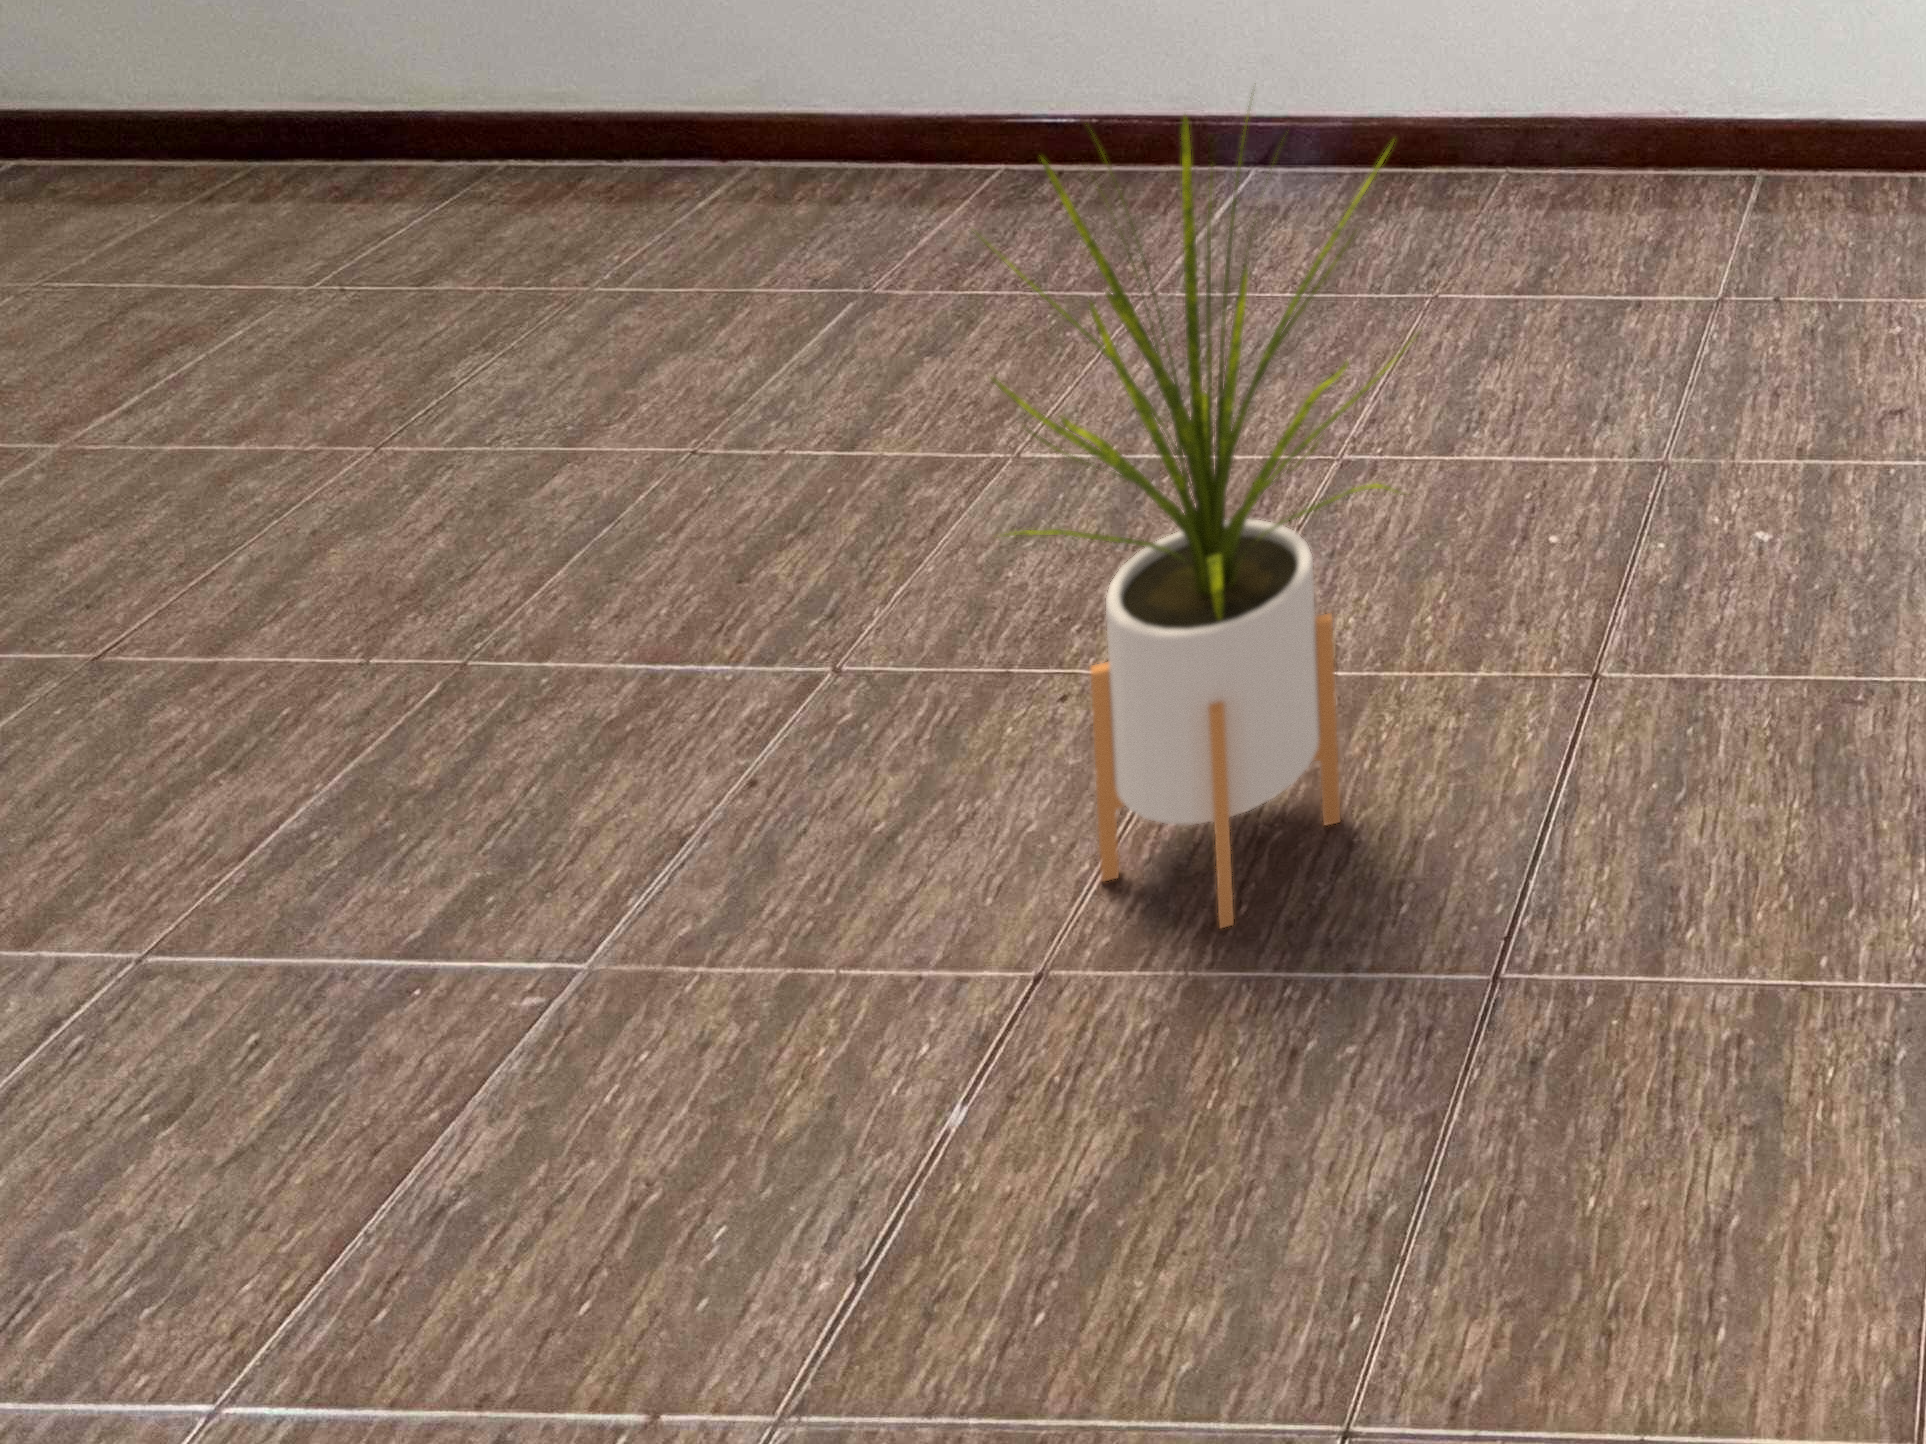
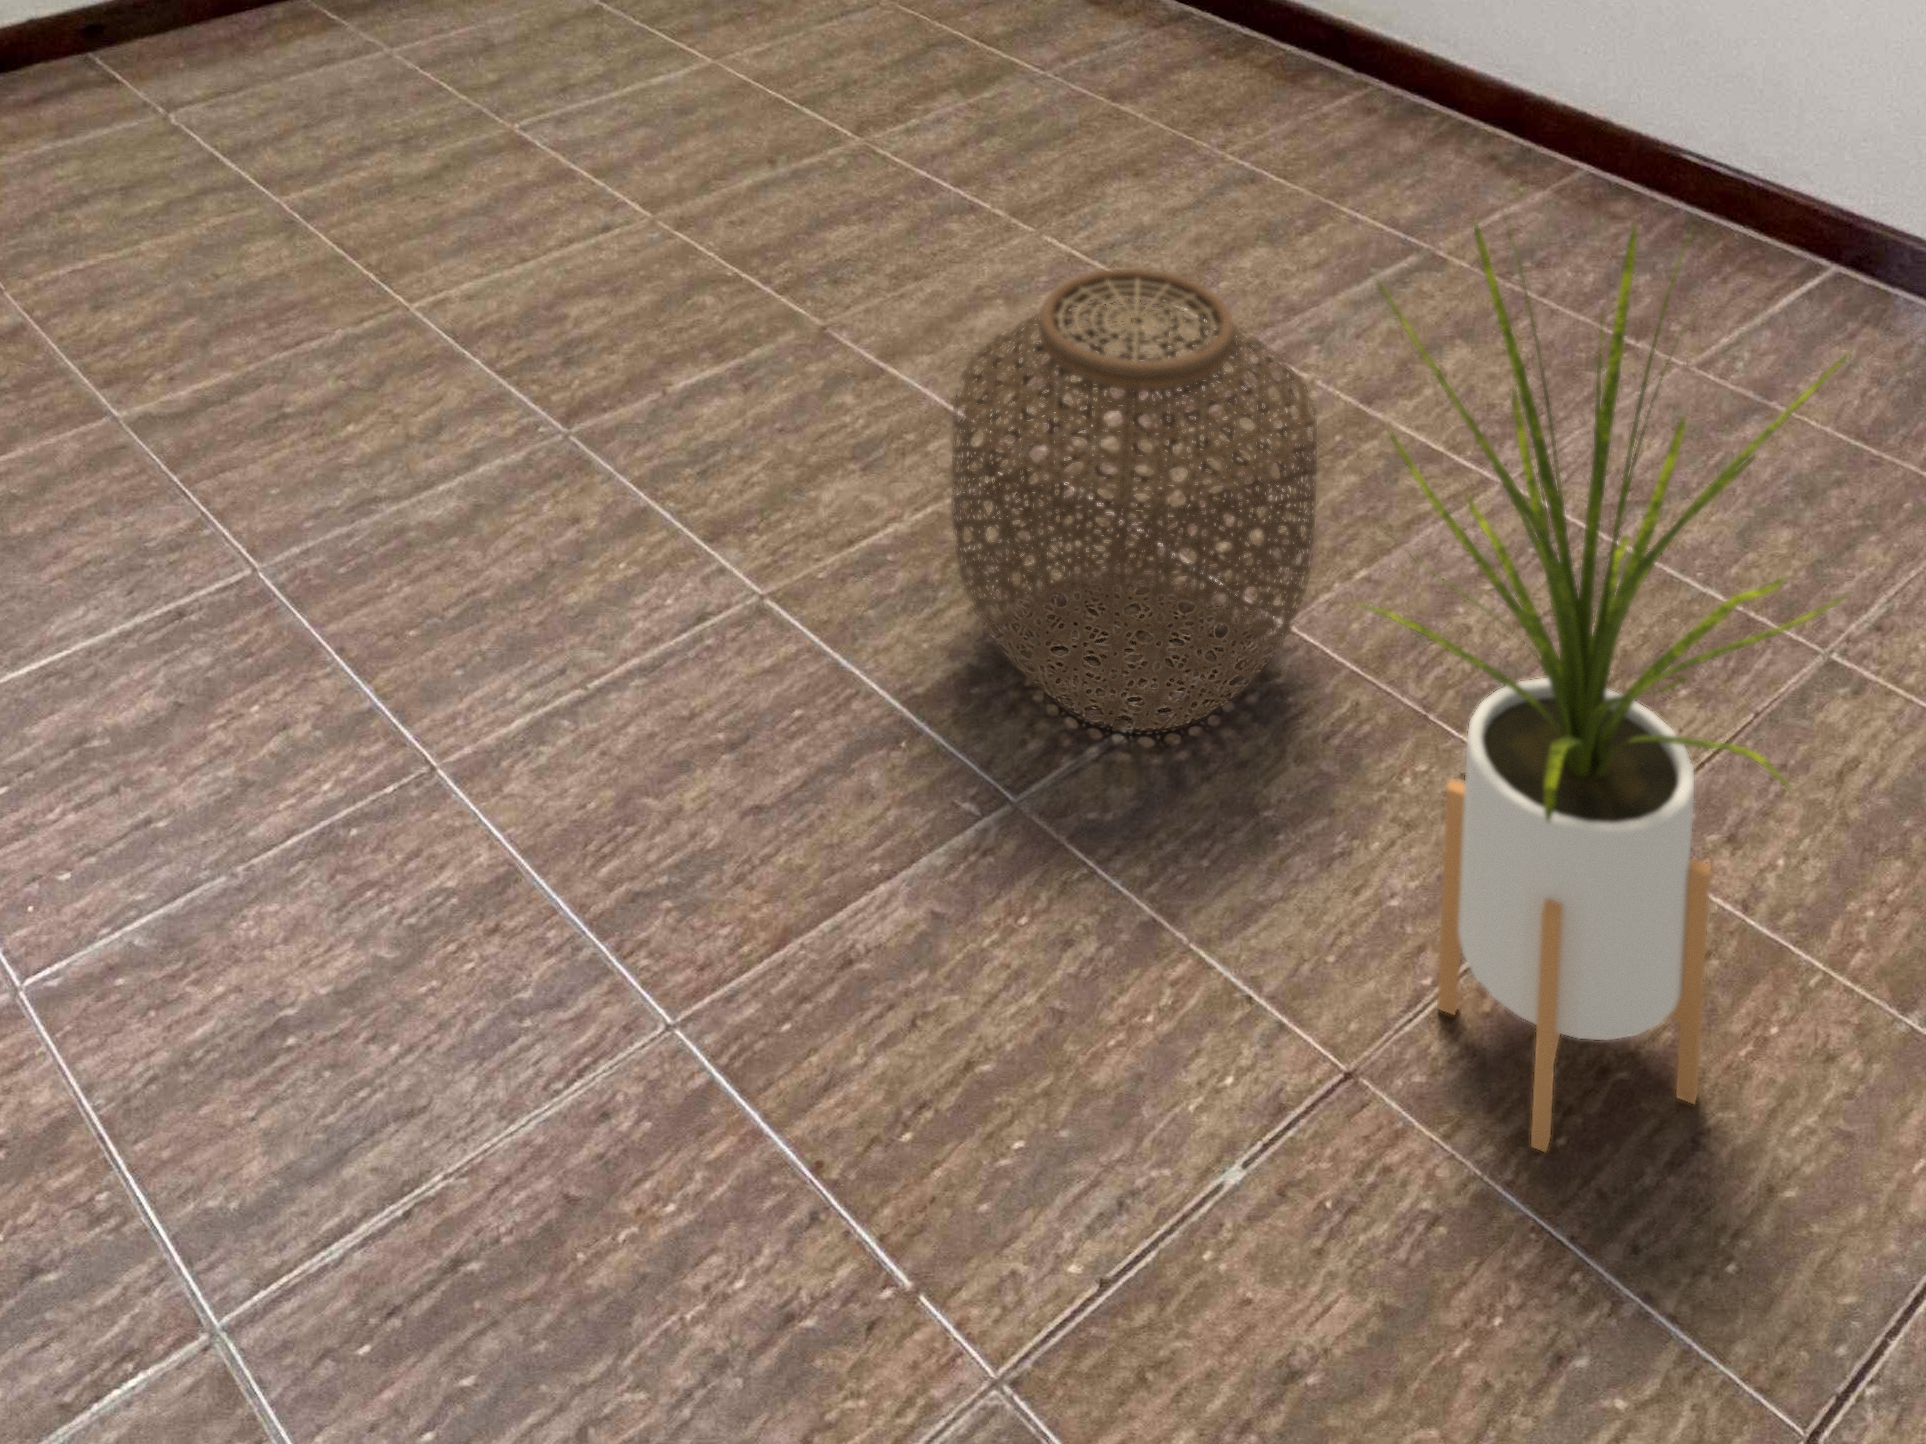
woven basket: none [414,362,872,857] -> present [952,269,1317,730]

